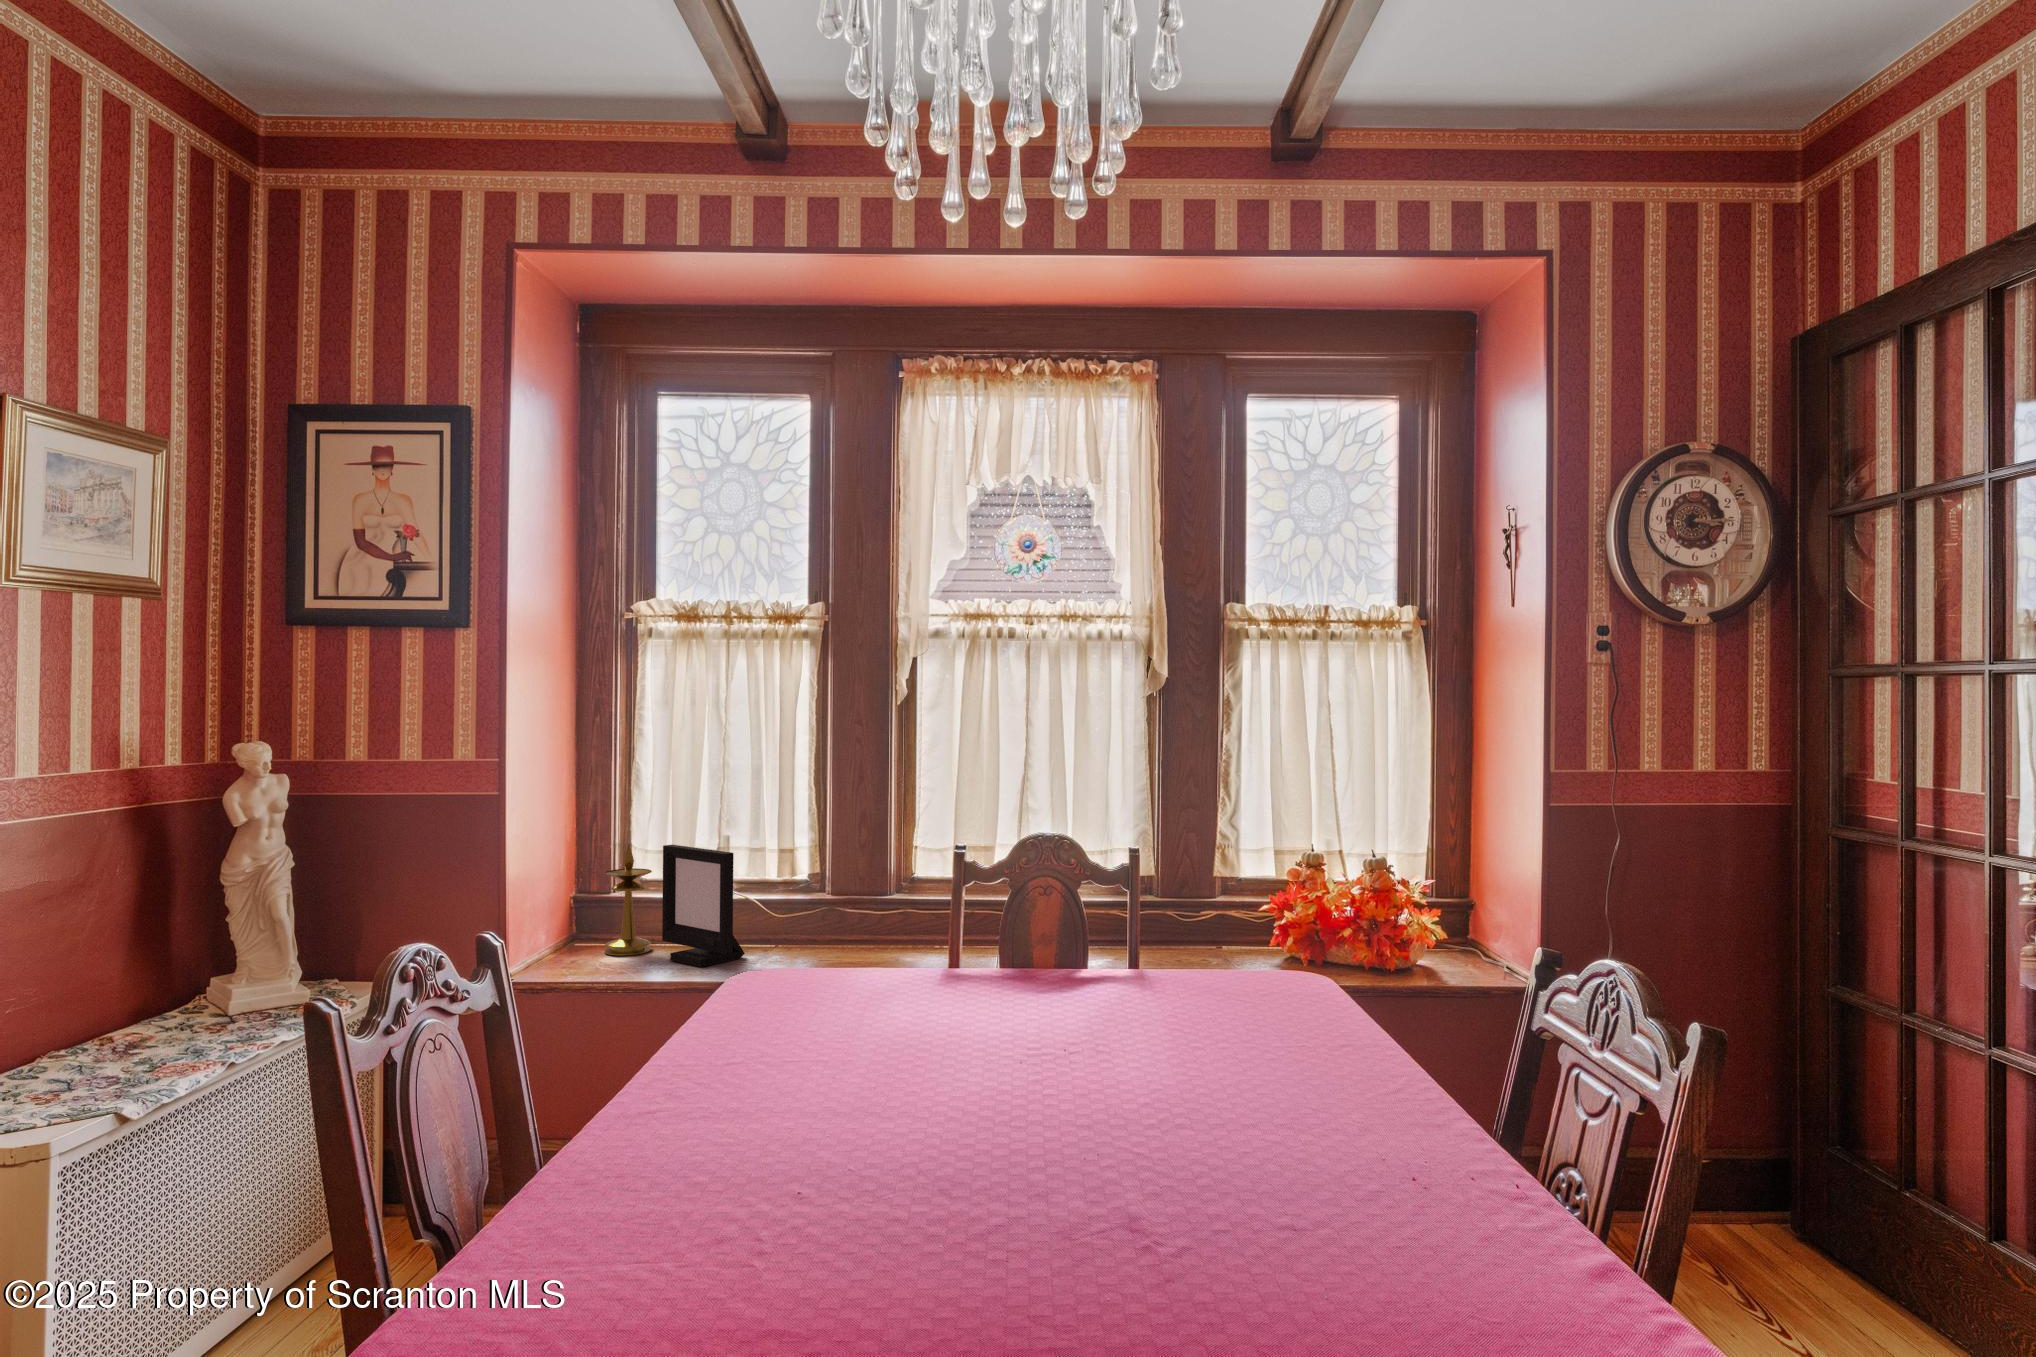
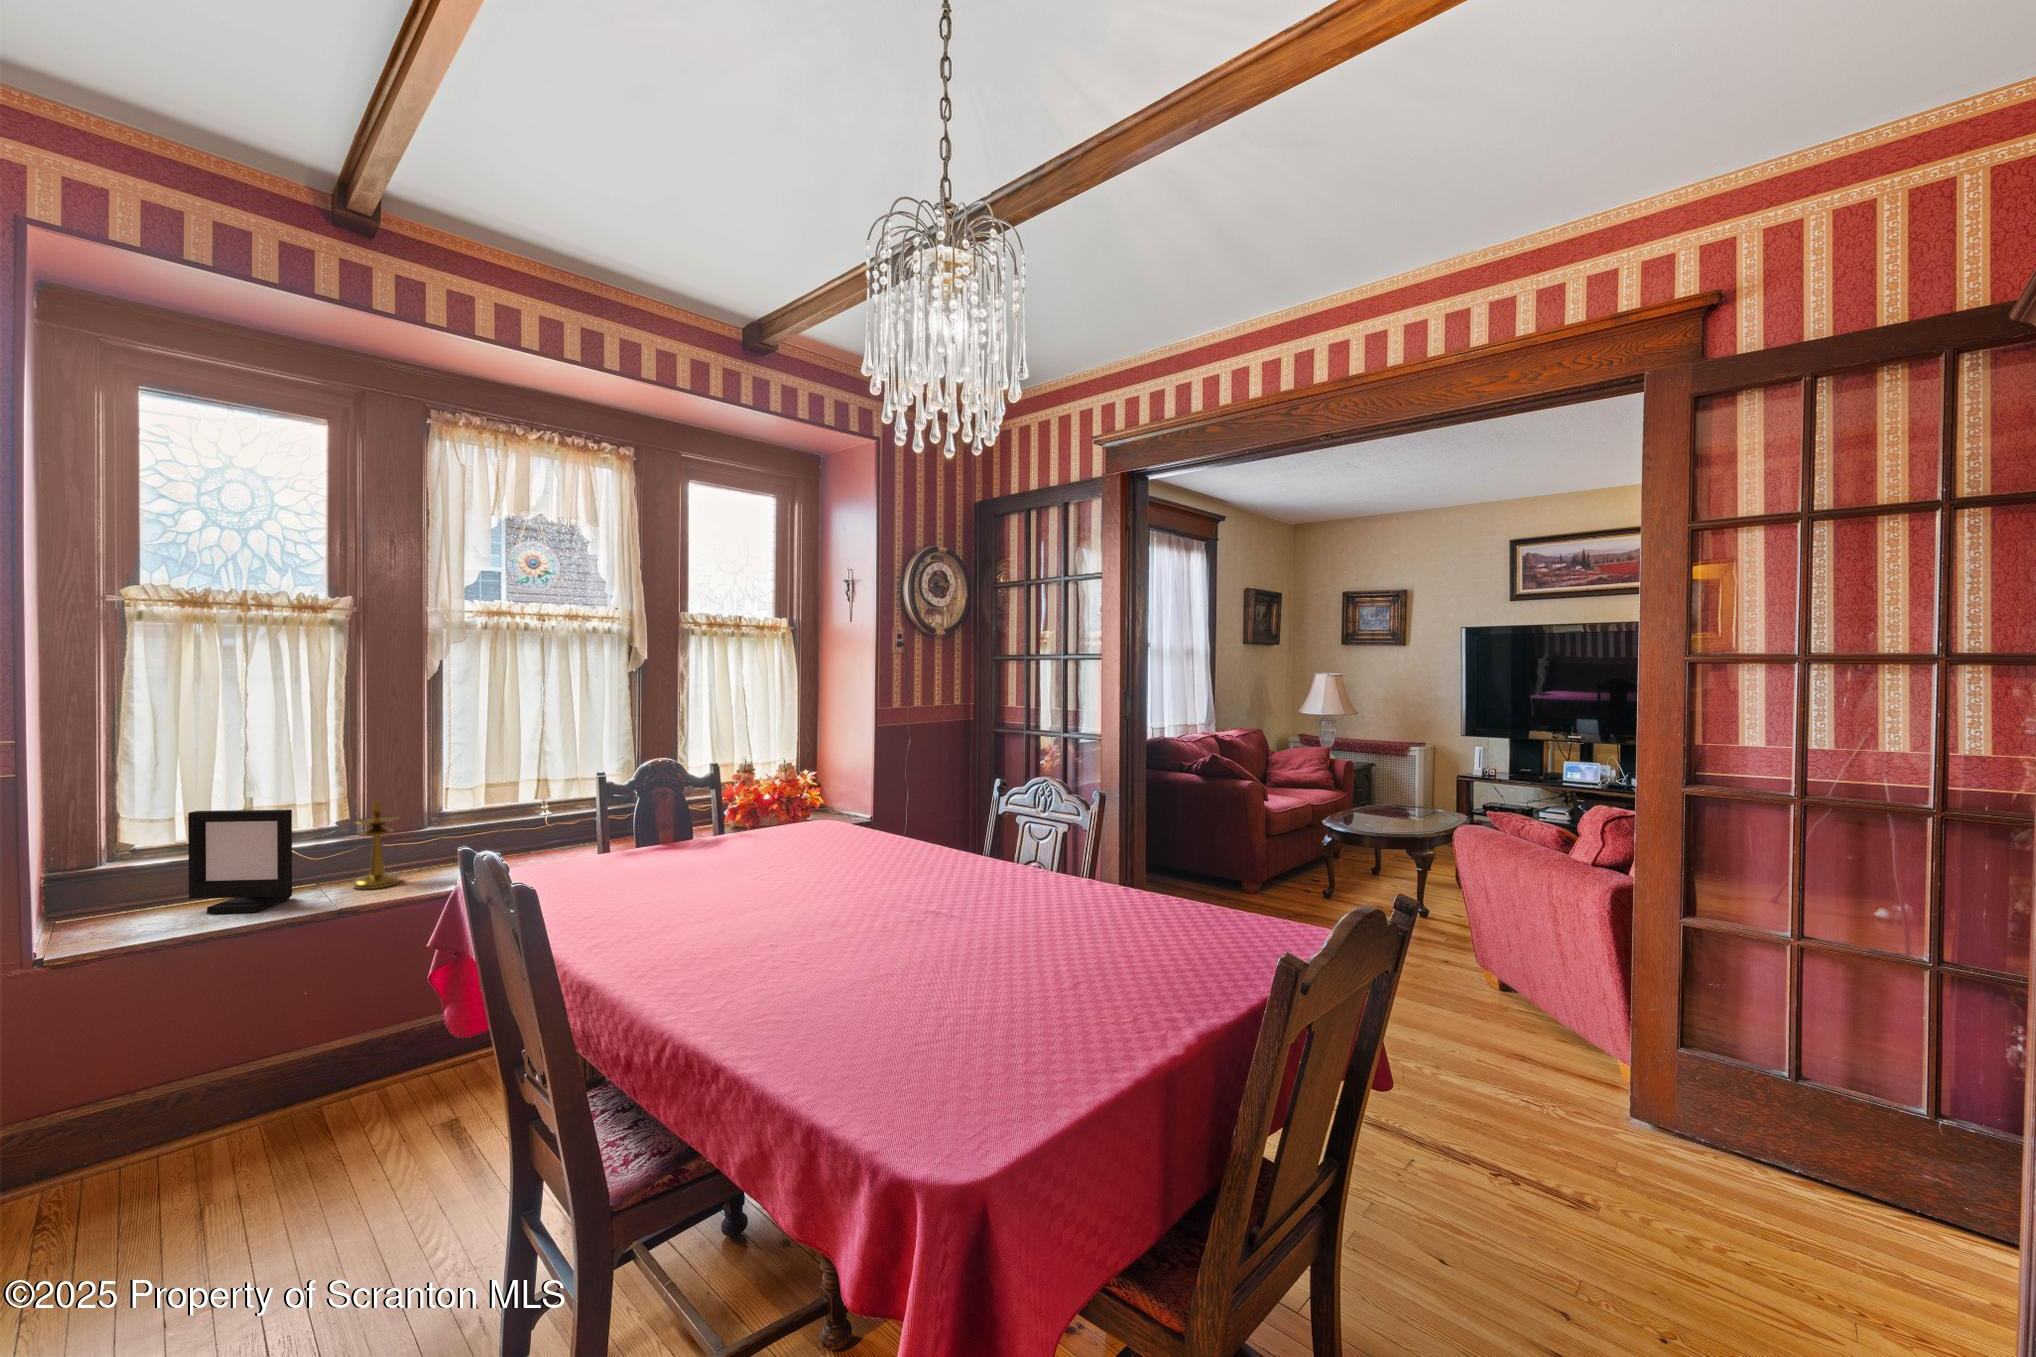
candlestick: present [604,843,652,956] -> present [354,797,399,889]

